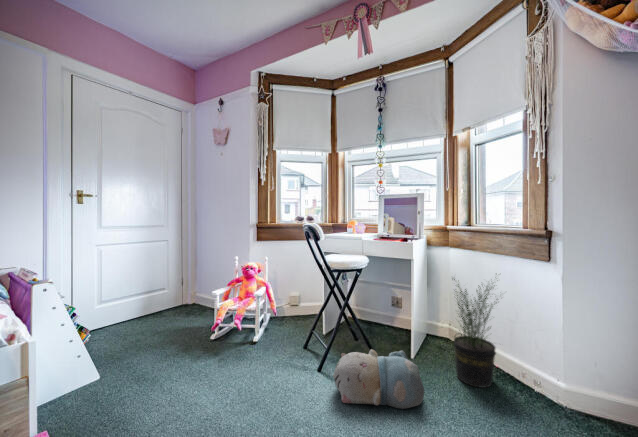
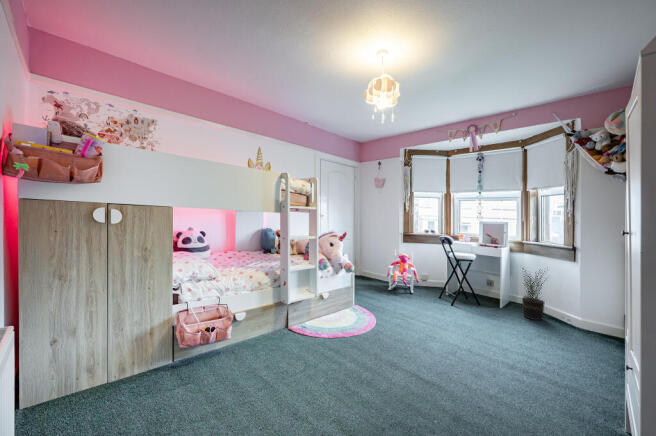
plush toy: present [333,349,424,409] -> none [459,298,505,321]

